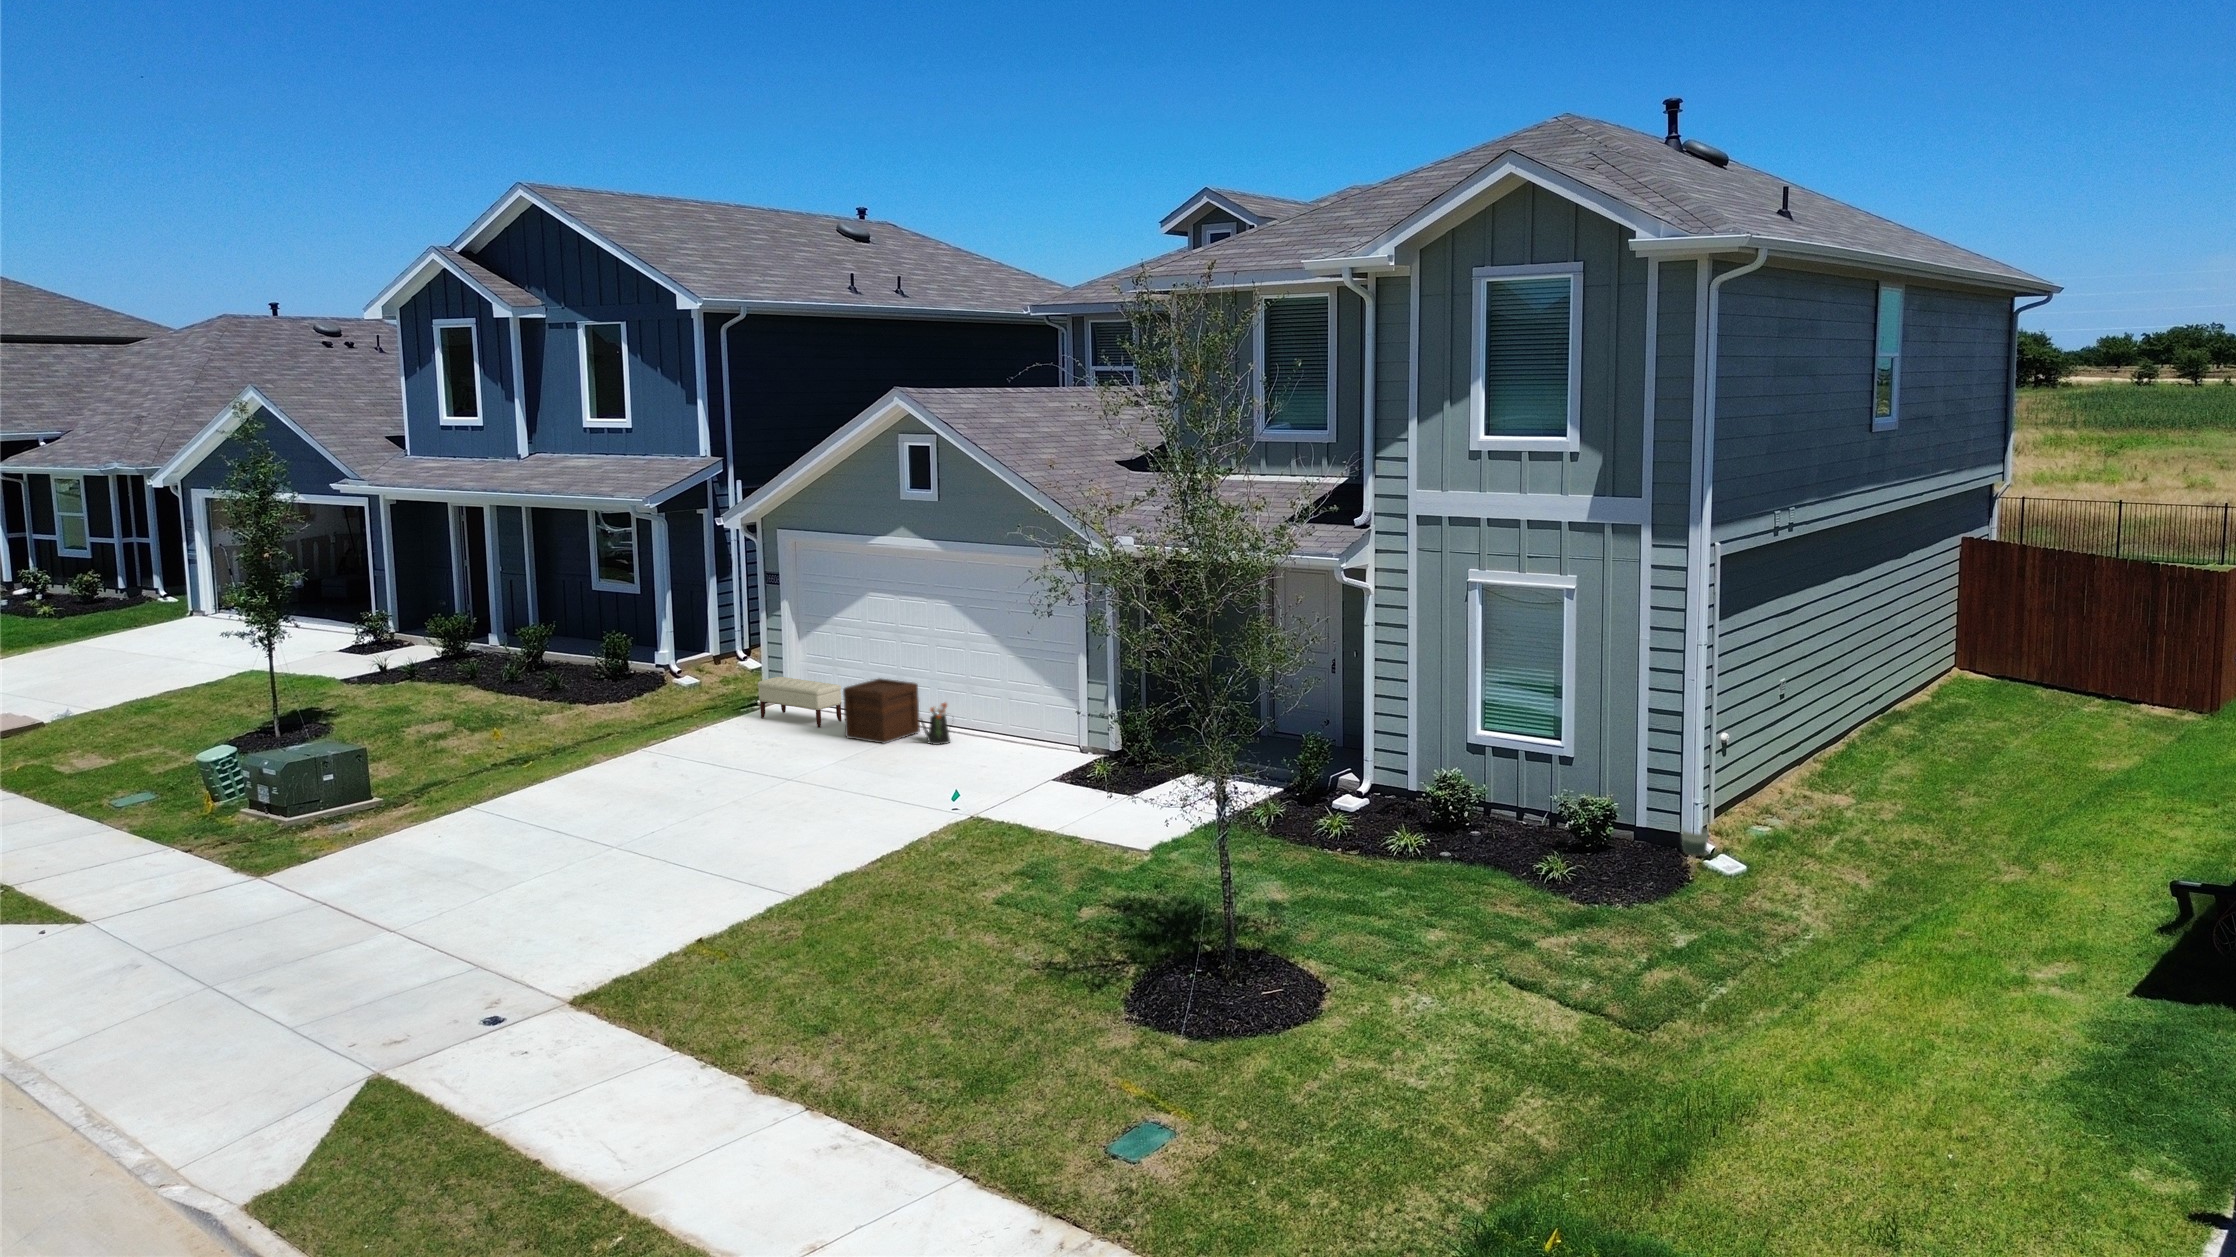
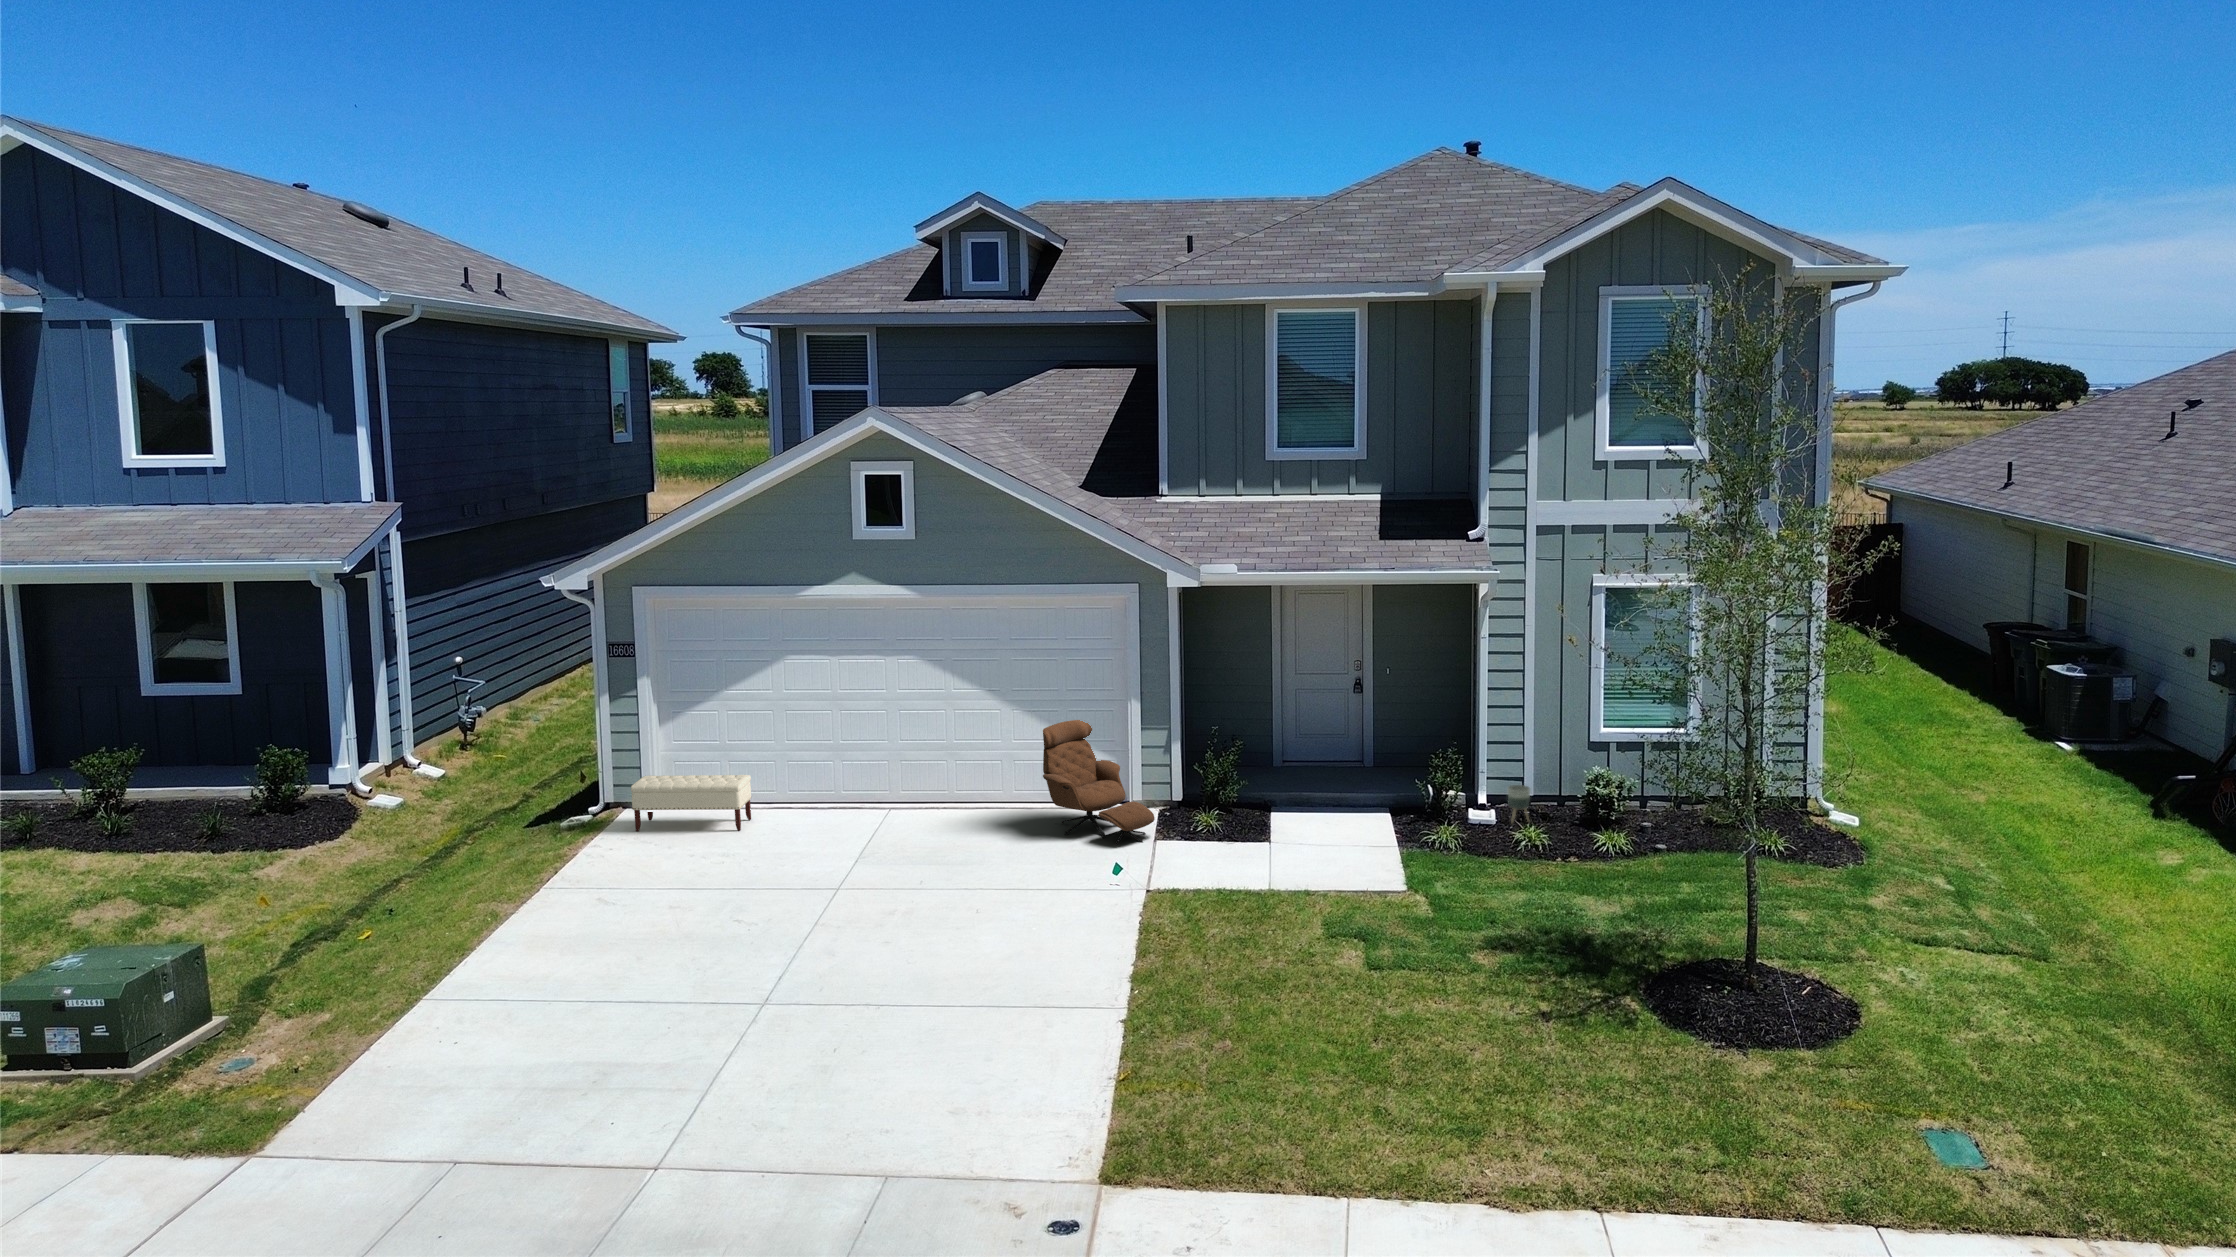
lounge chair: none [1002,667,1076,780] -> present [1043,720,1155,845]
wooden crate: present [843,678,920,743] -> none [800,759,879,837]
watering can: present [920,703,950,745] -> none [910,776,939,828]
planter: present [1682,828,1709,872] -> present [1507,785,1530,822]

